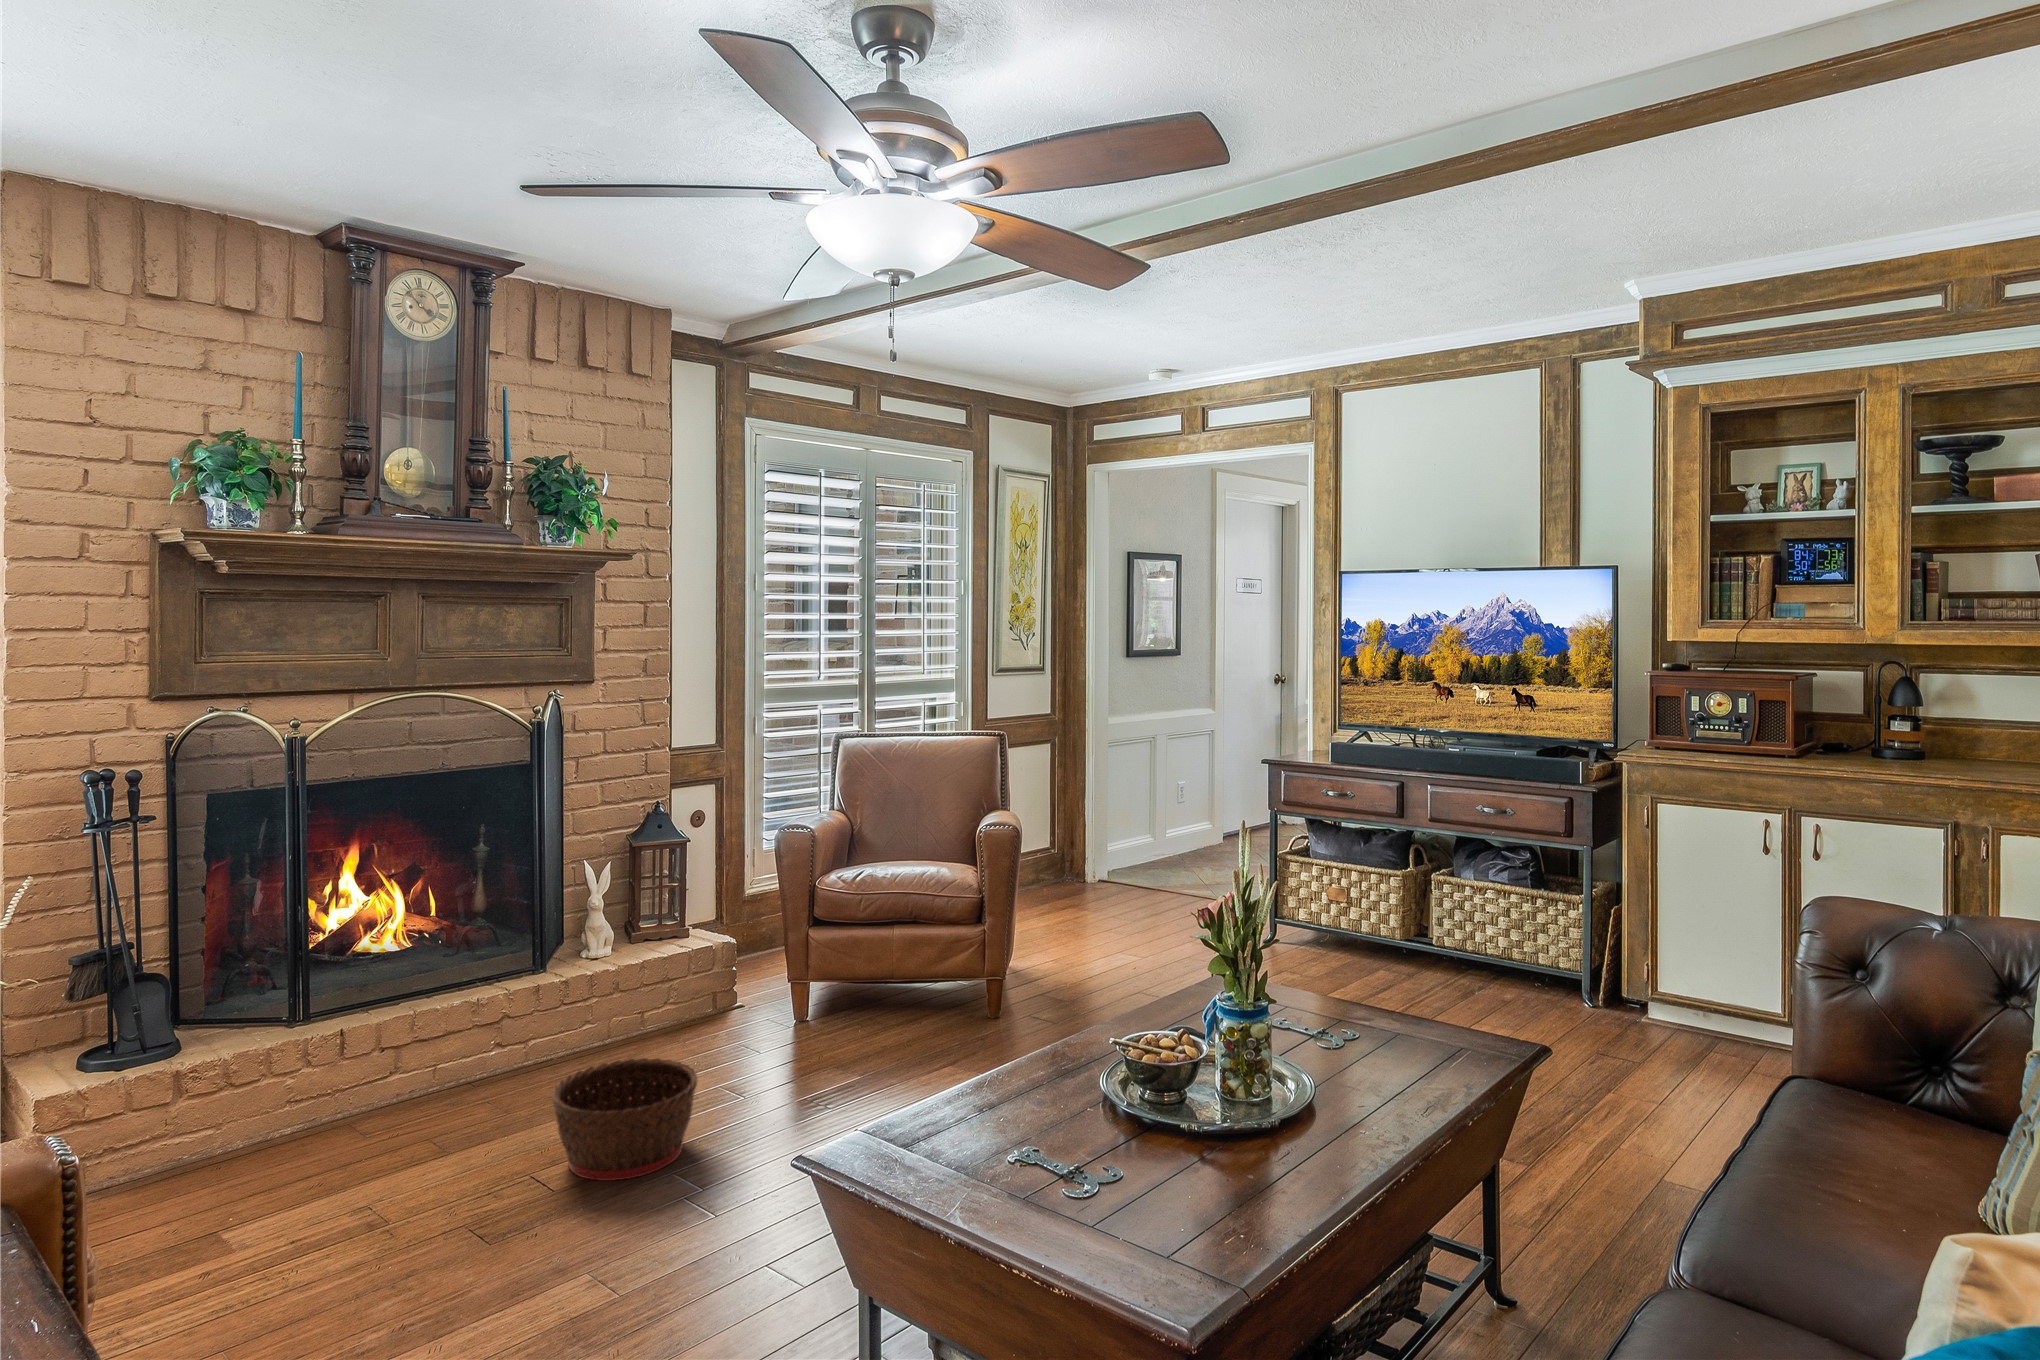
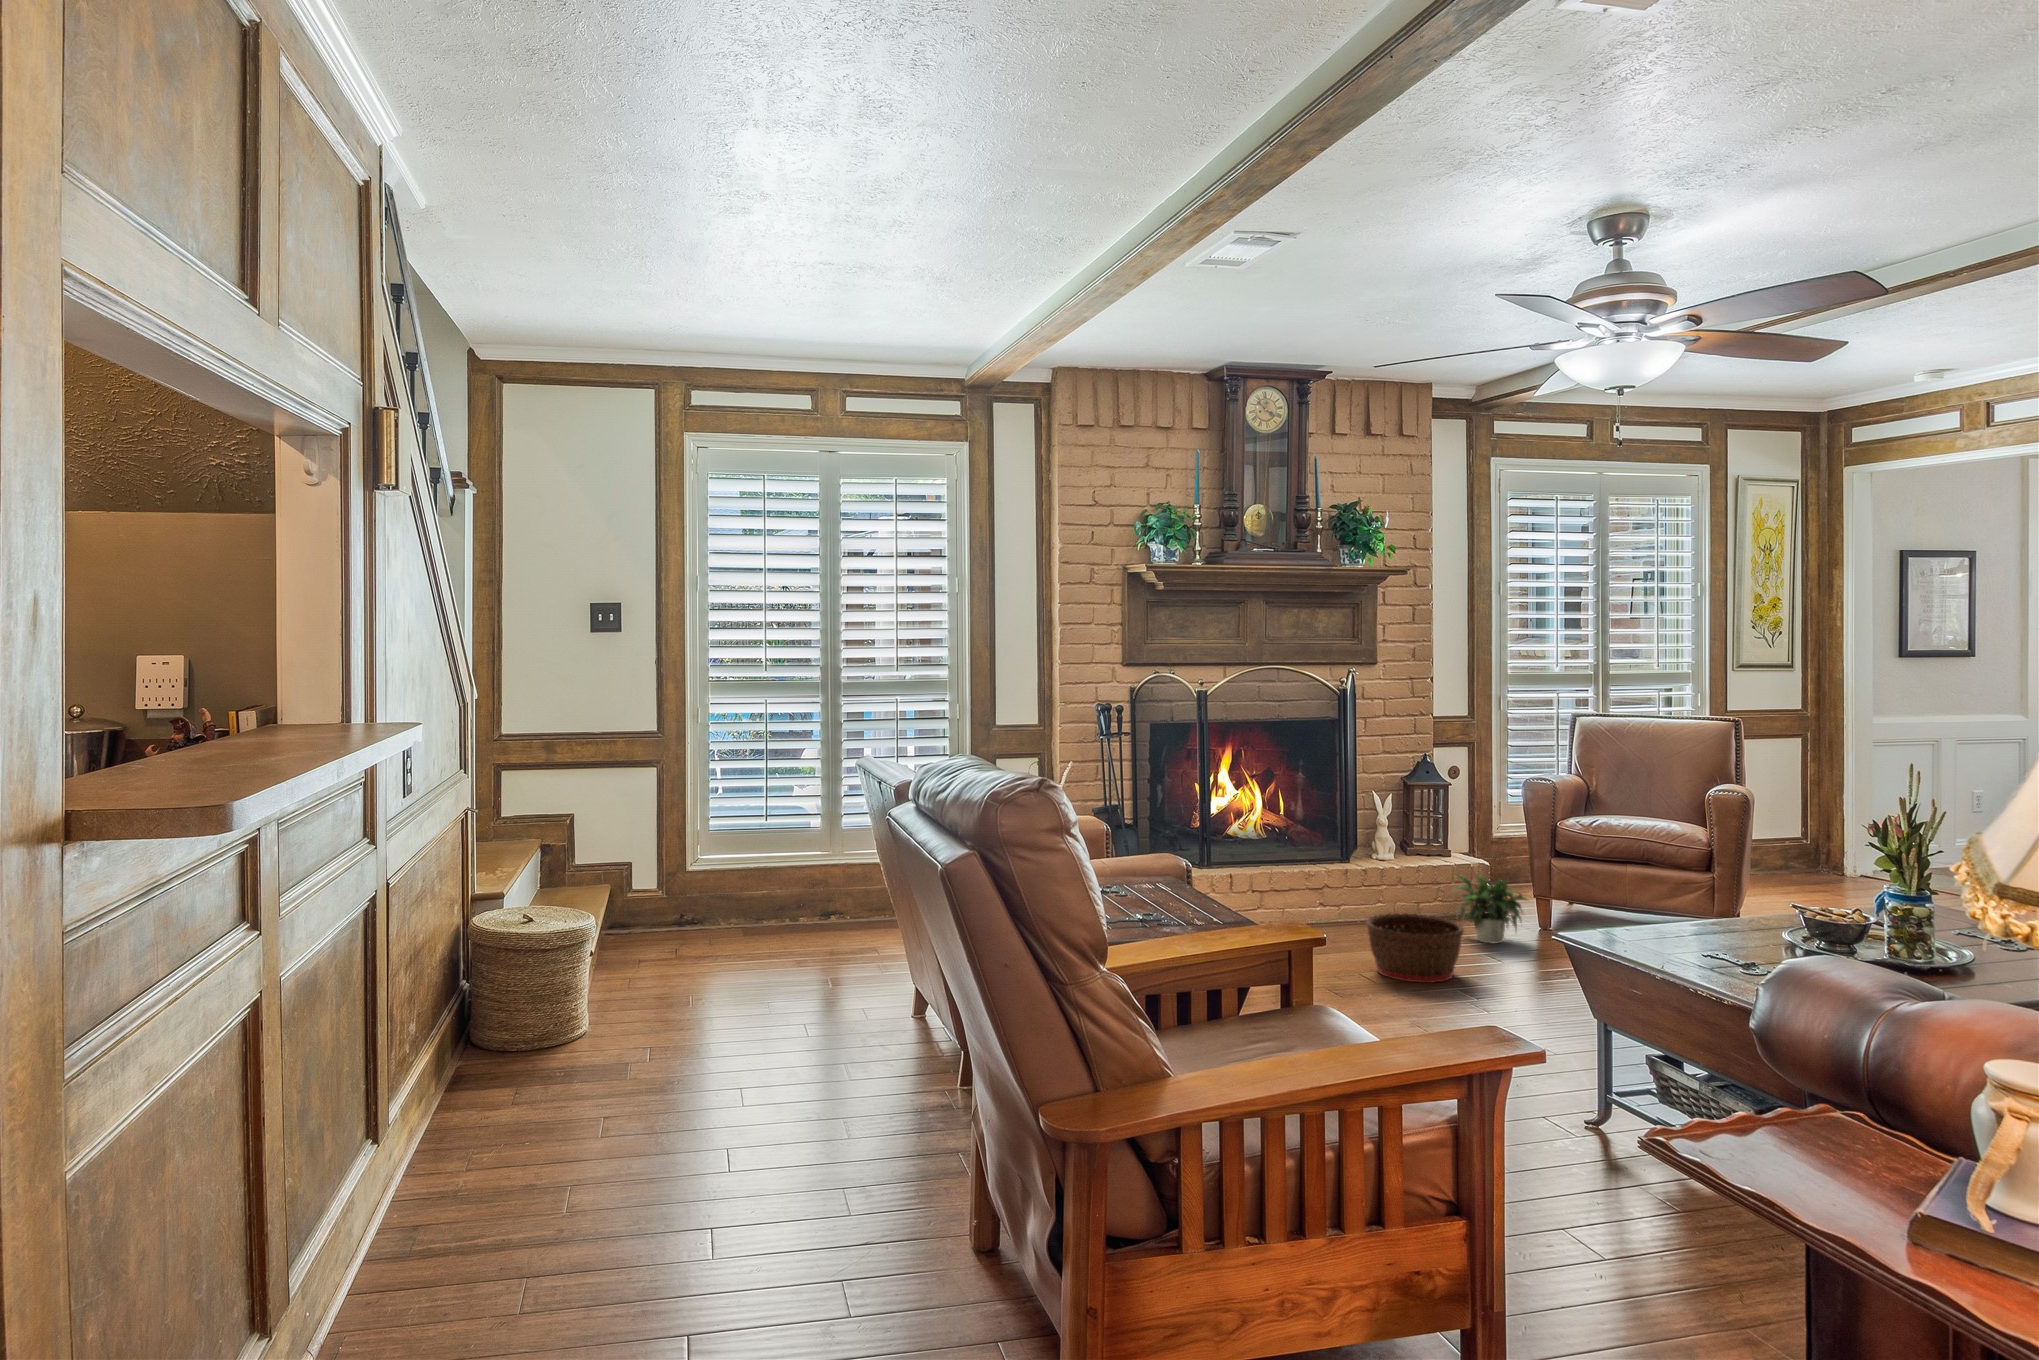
potted plant: none [678,962,787,1061] -> present [1452,873,1527,943]

